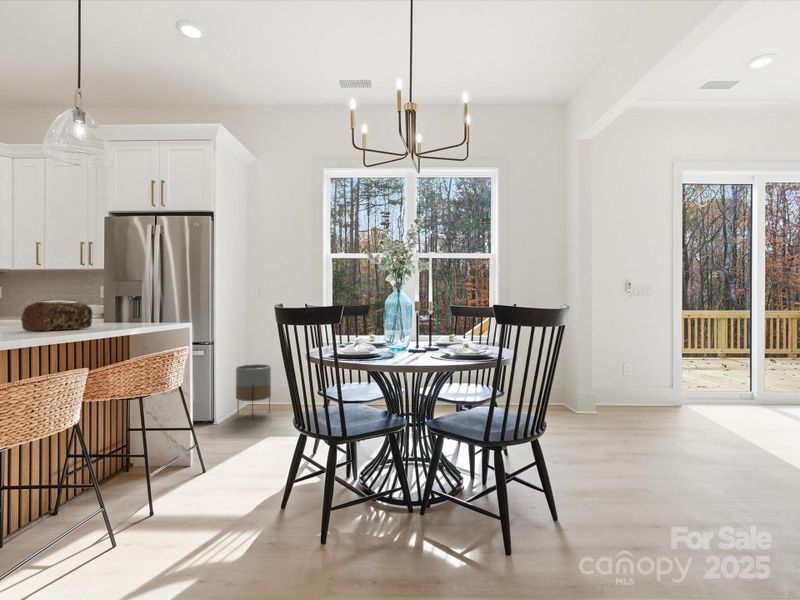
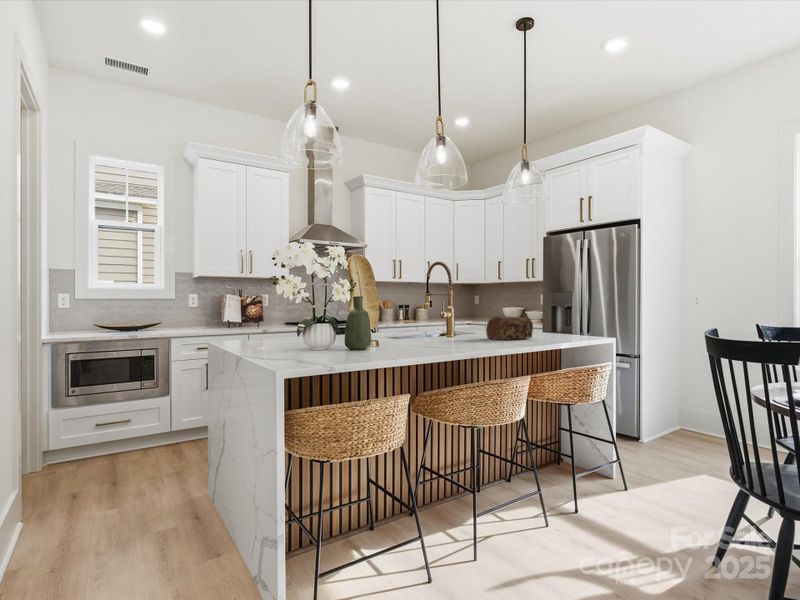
planter: present [236,364,271,412] -> none [665,383,708,444]

